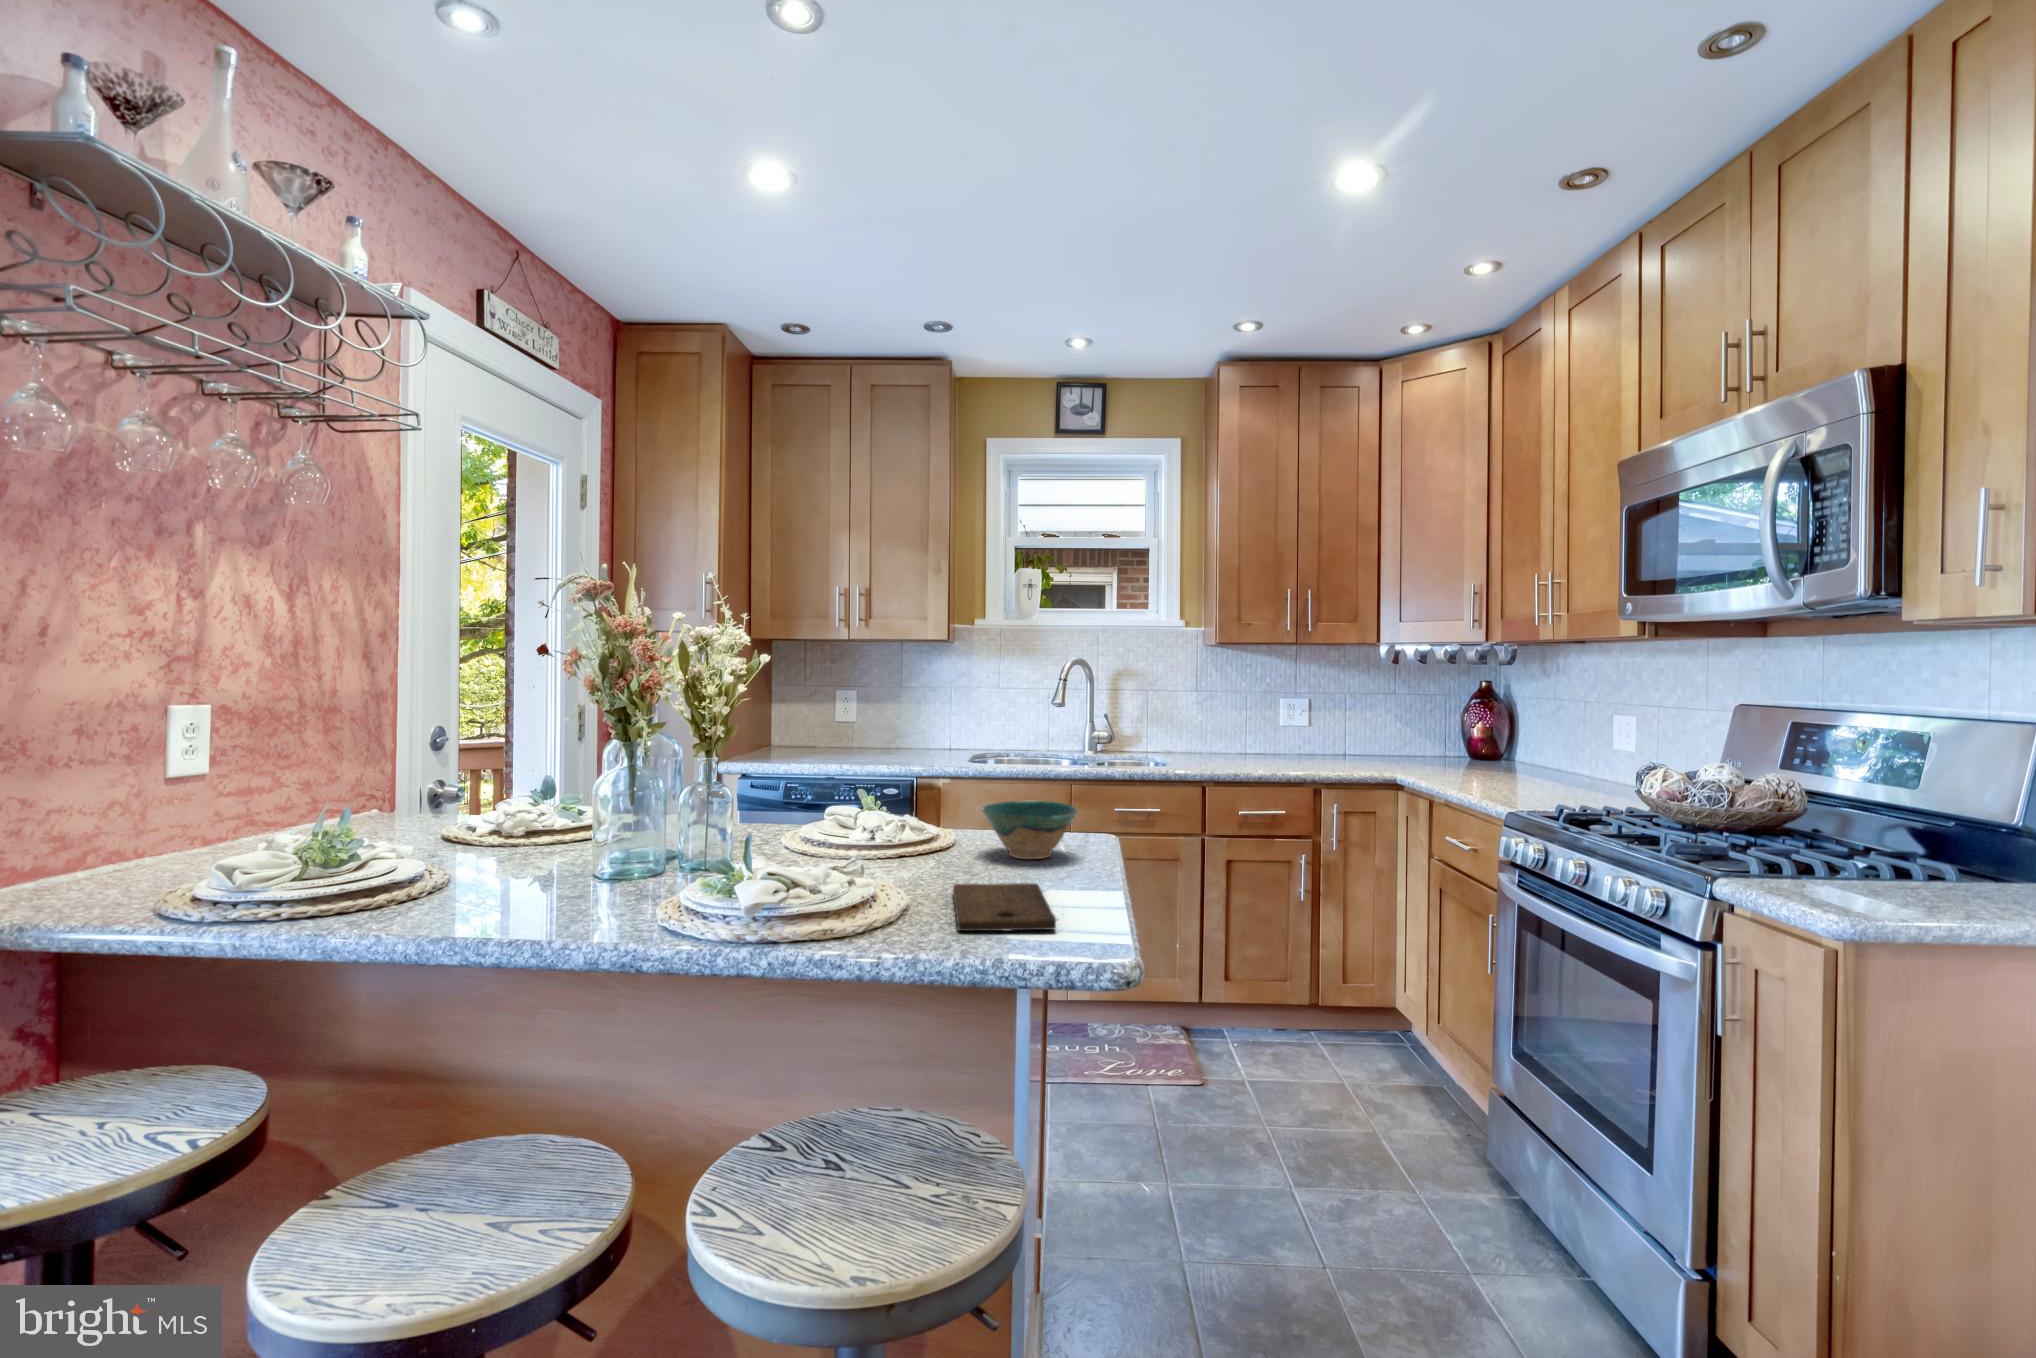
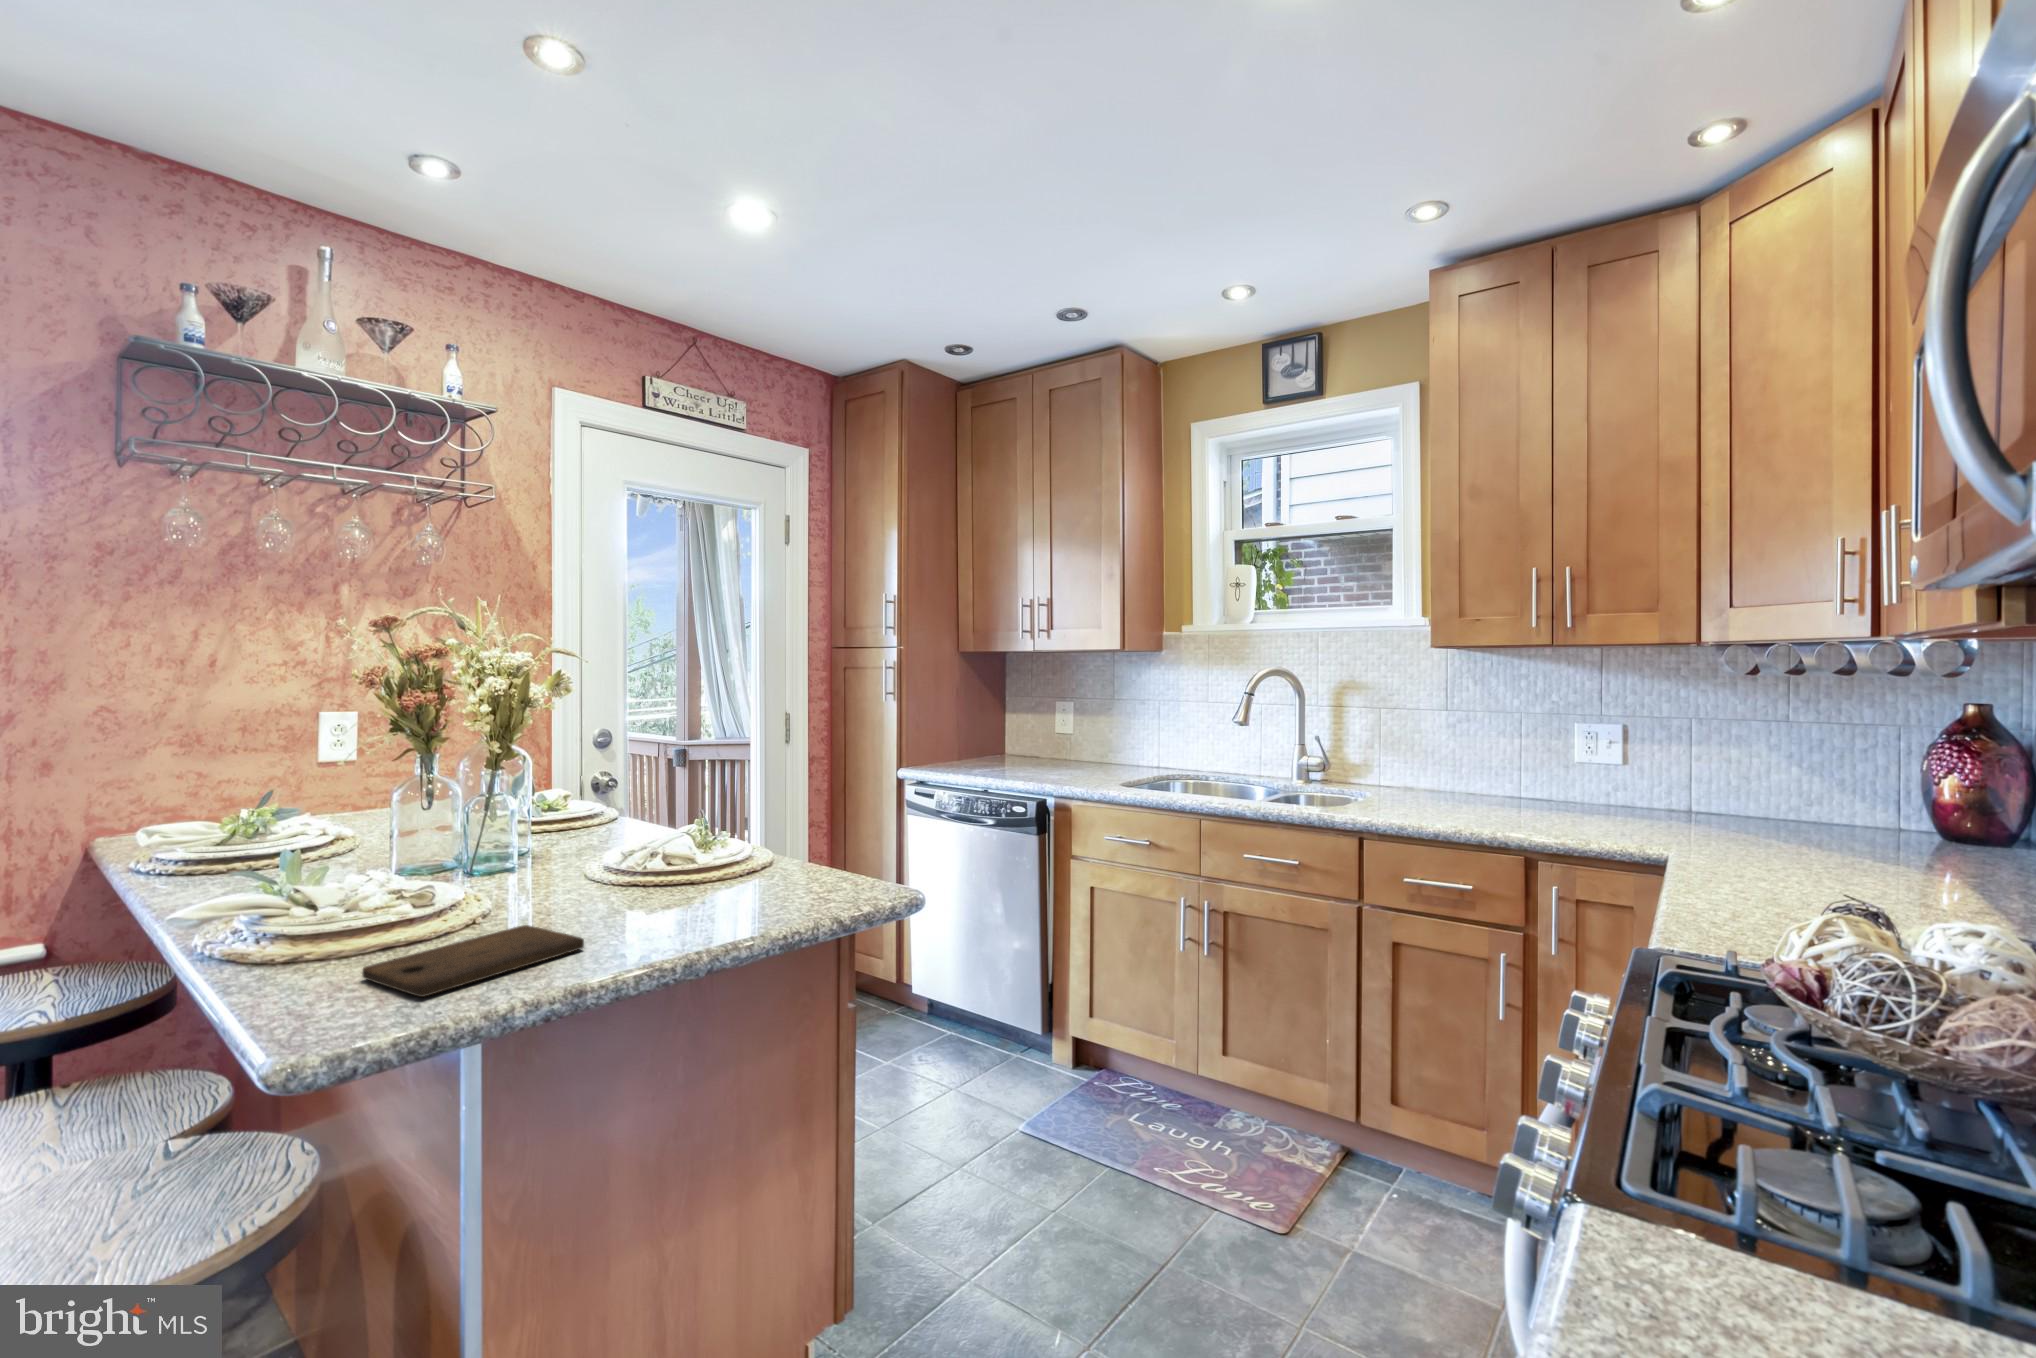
bowl: present [982,801,1077,859] -> none [690,838,805,908]

